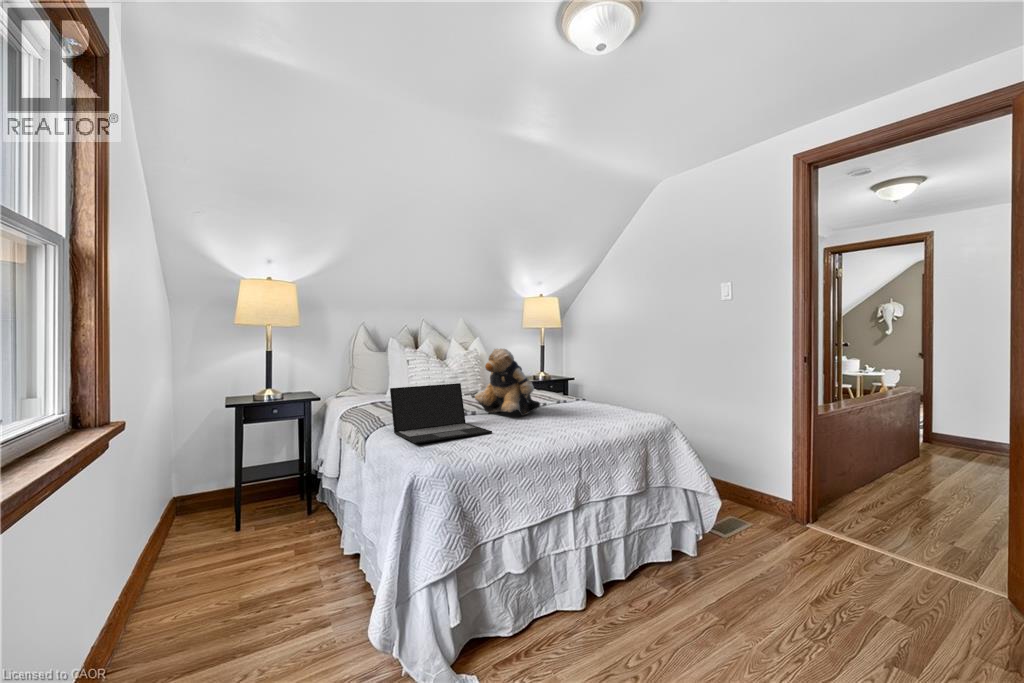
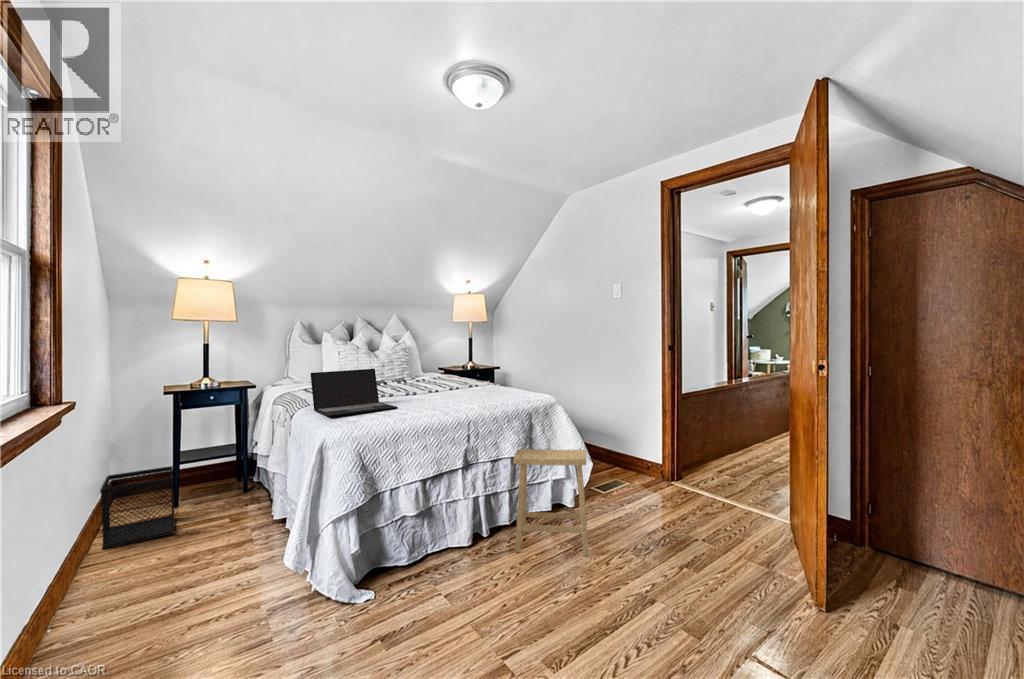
teddy bear: present [475,349,540,416] -> none [391,339,447,396]
footstool: none [639,487,744,634] -> present [513,449,589,556]
wastebasket: none [154,489,235,590] -> present [100,466,174,549]

